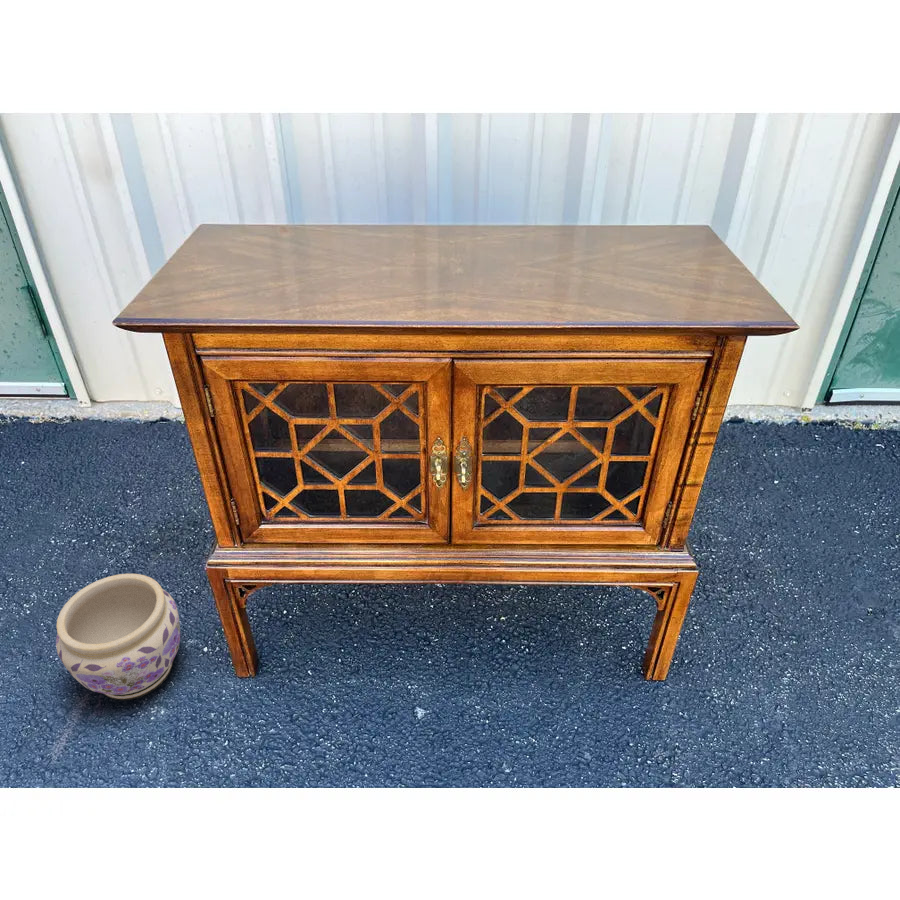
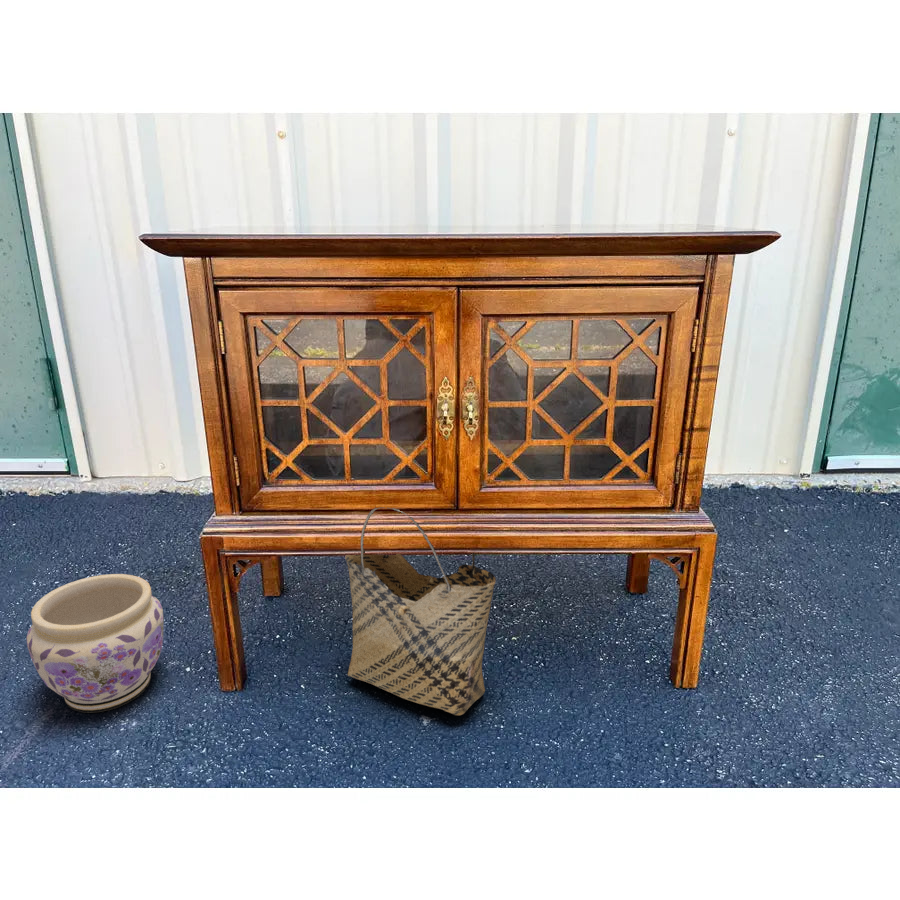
woven basket: none [344,508,486,713] -> present [345,507,496,715]

